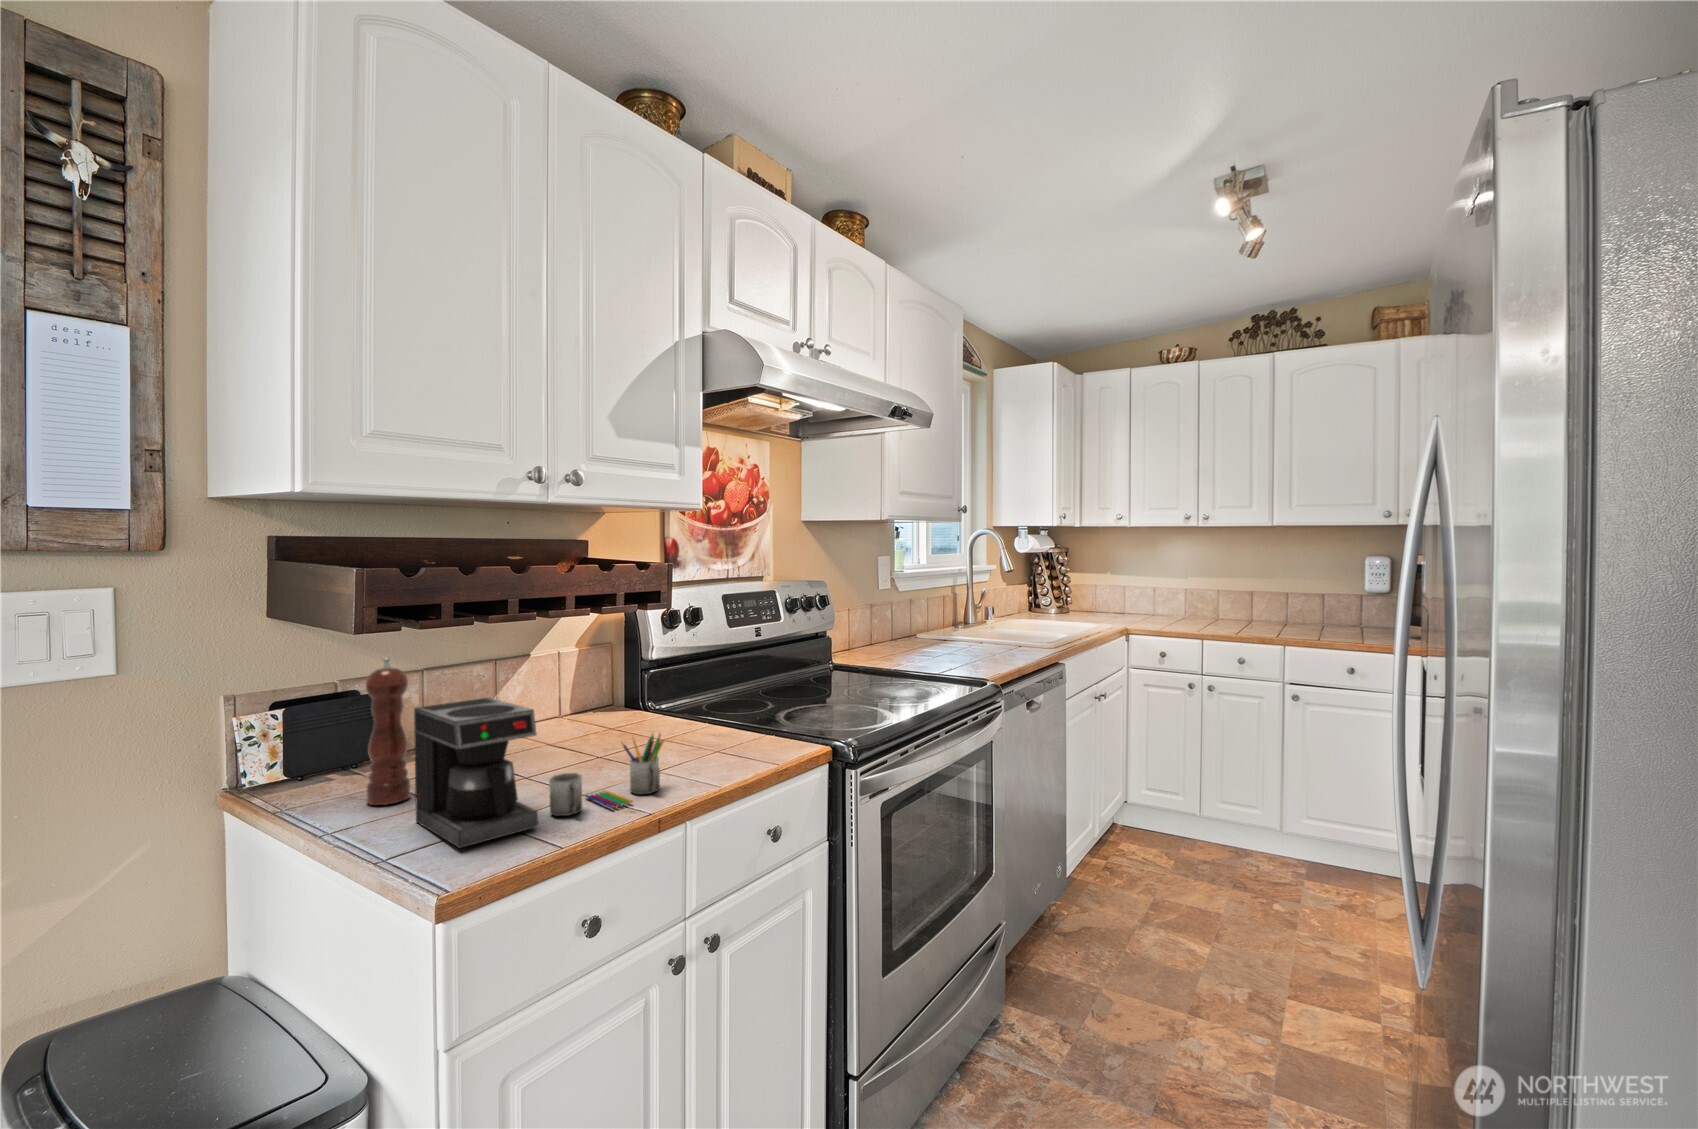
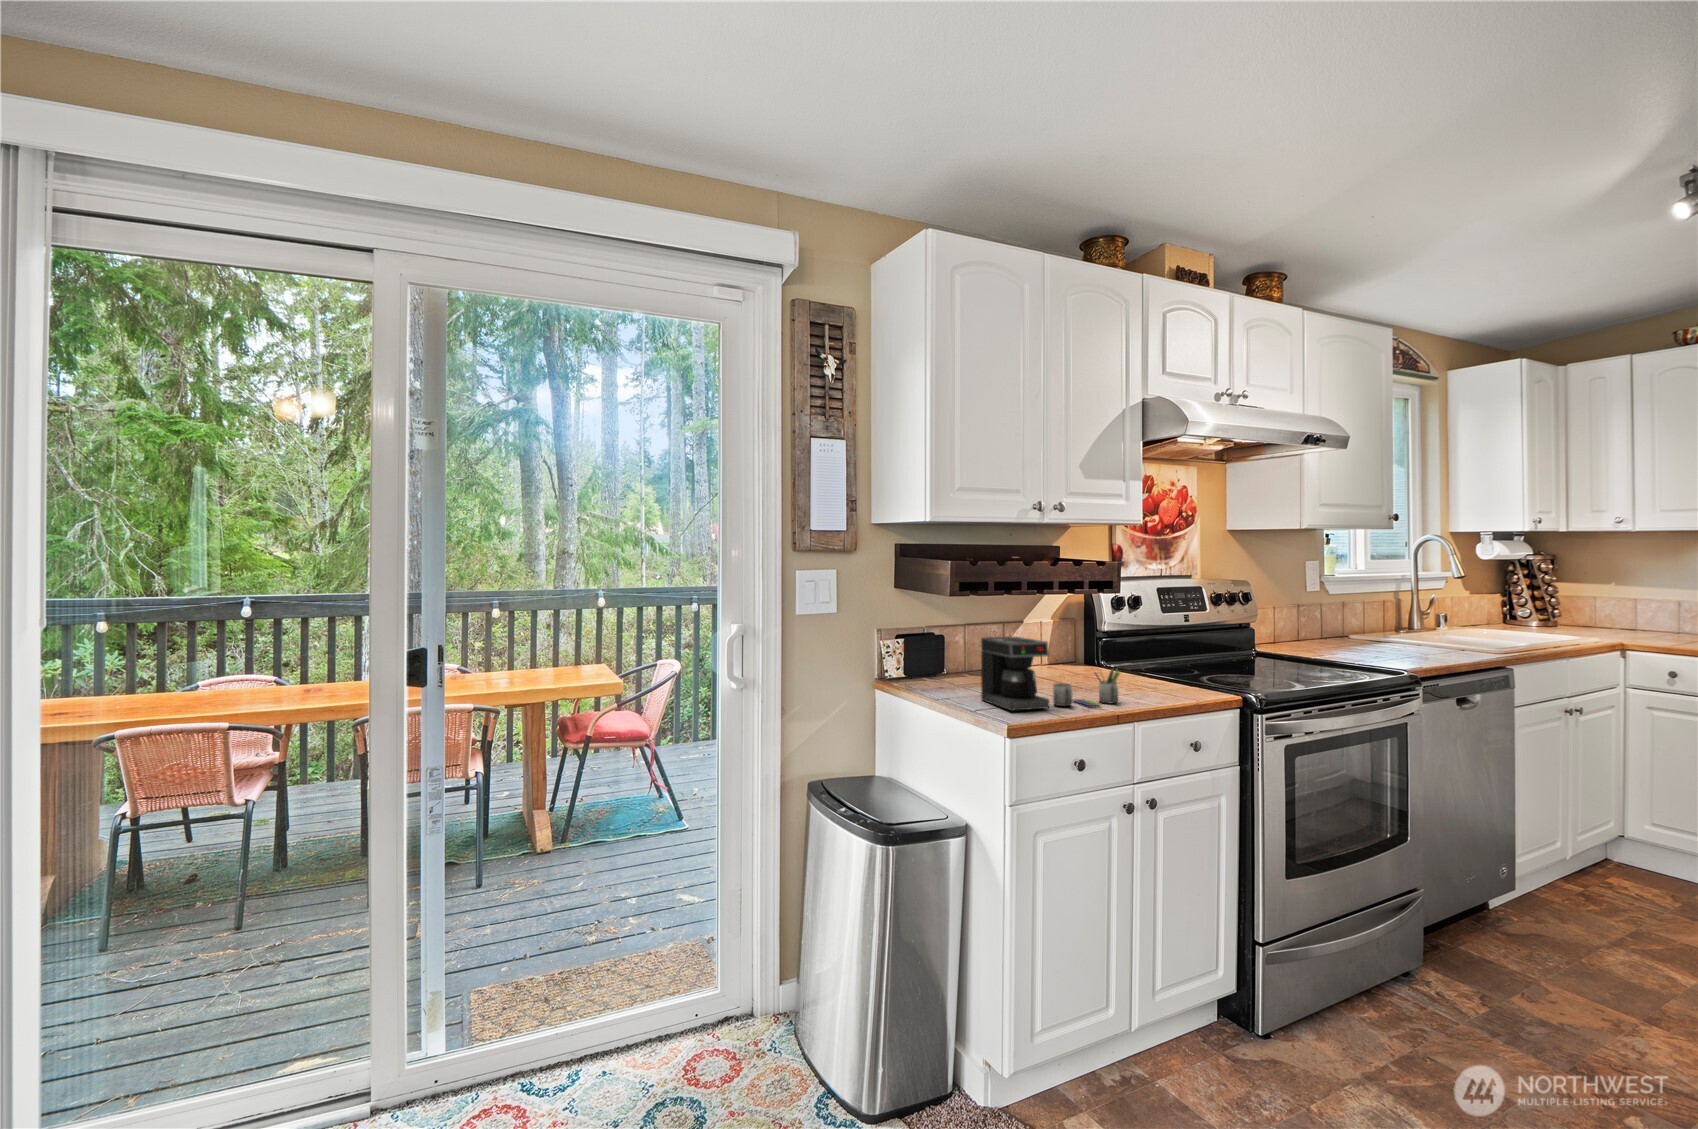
pepper mill: present [366,658,410,805] -> none [951,612,972,692]

